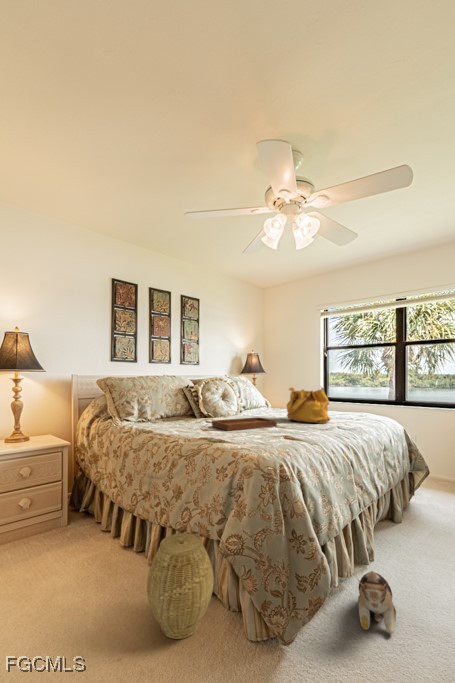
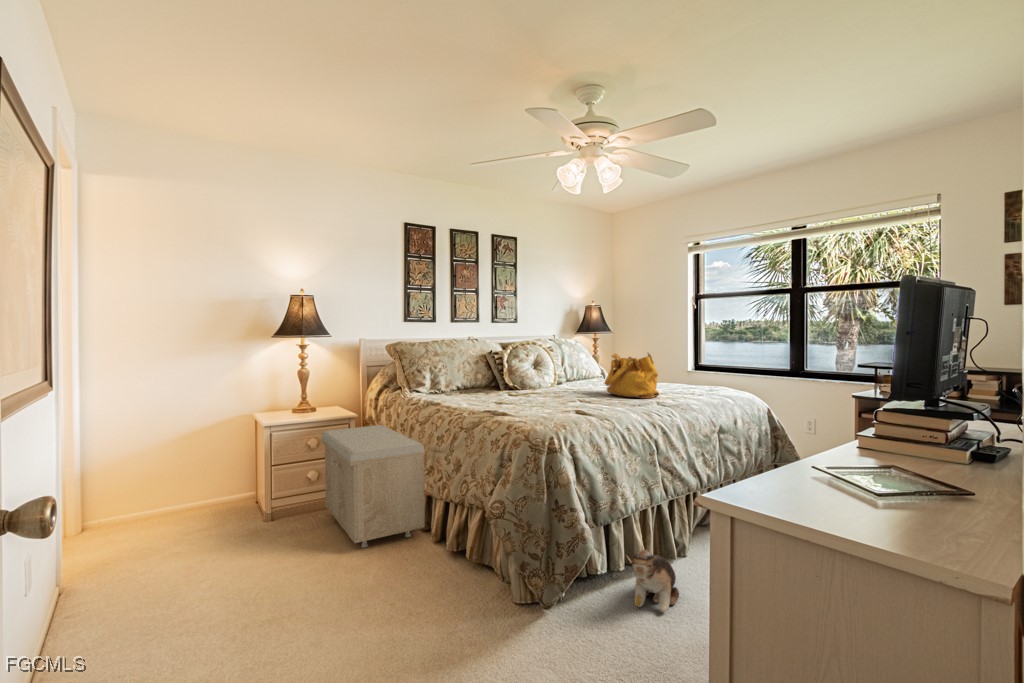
tray: present [212,406,277,431] -> none [508,376,586,404]
storage bench: none [35,452,141,582] -> present [321,425,425,547]
woven basket: present [147,533,214,639] -> none [419,504,485,596]

